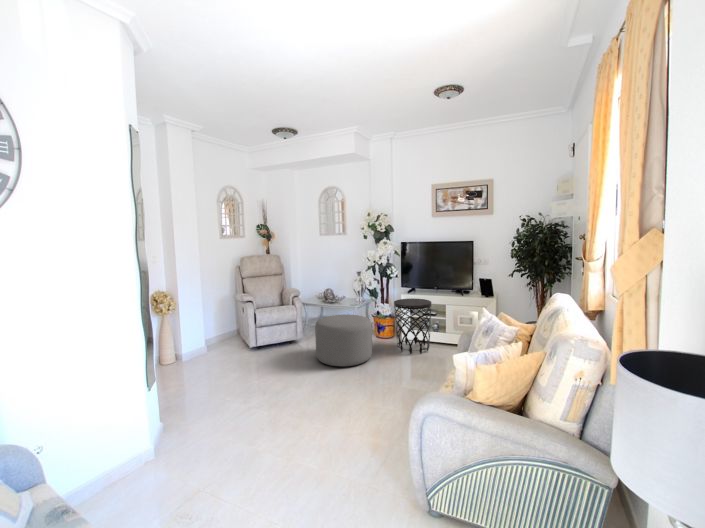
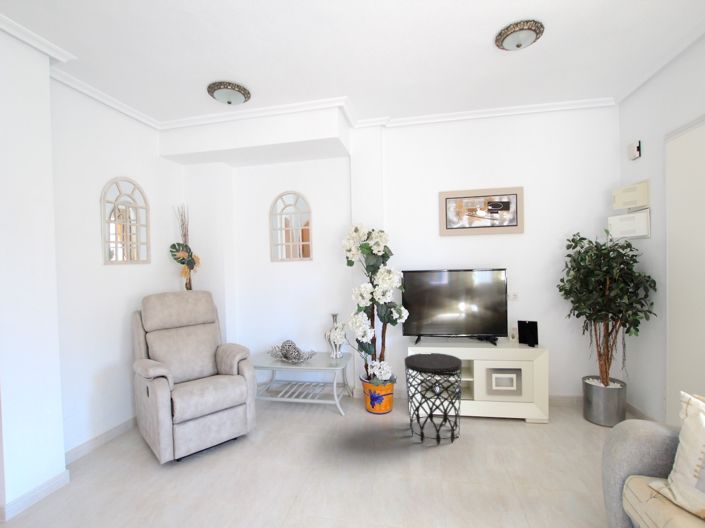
ottoman: present [315,314,372,366] -> none [289,387,386,492]

